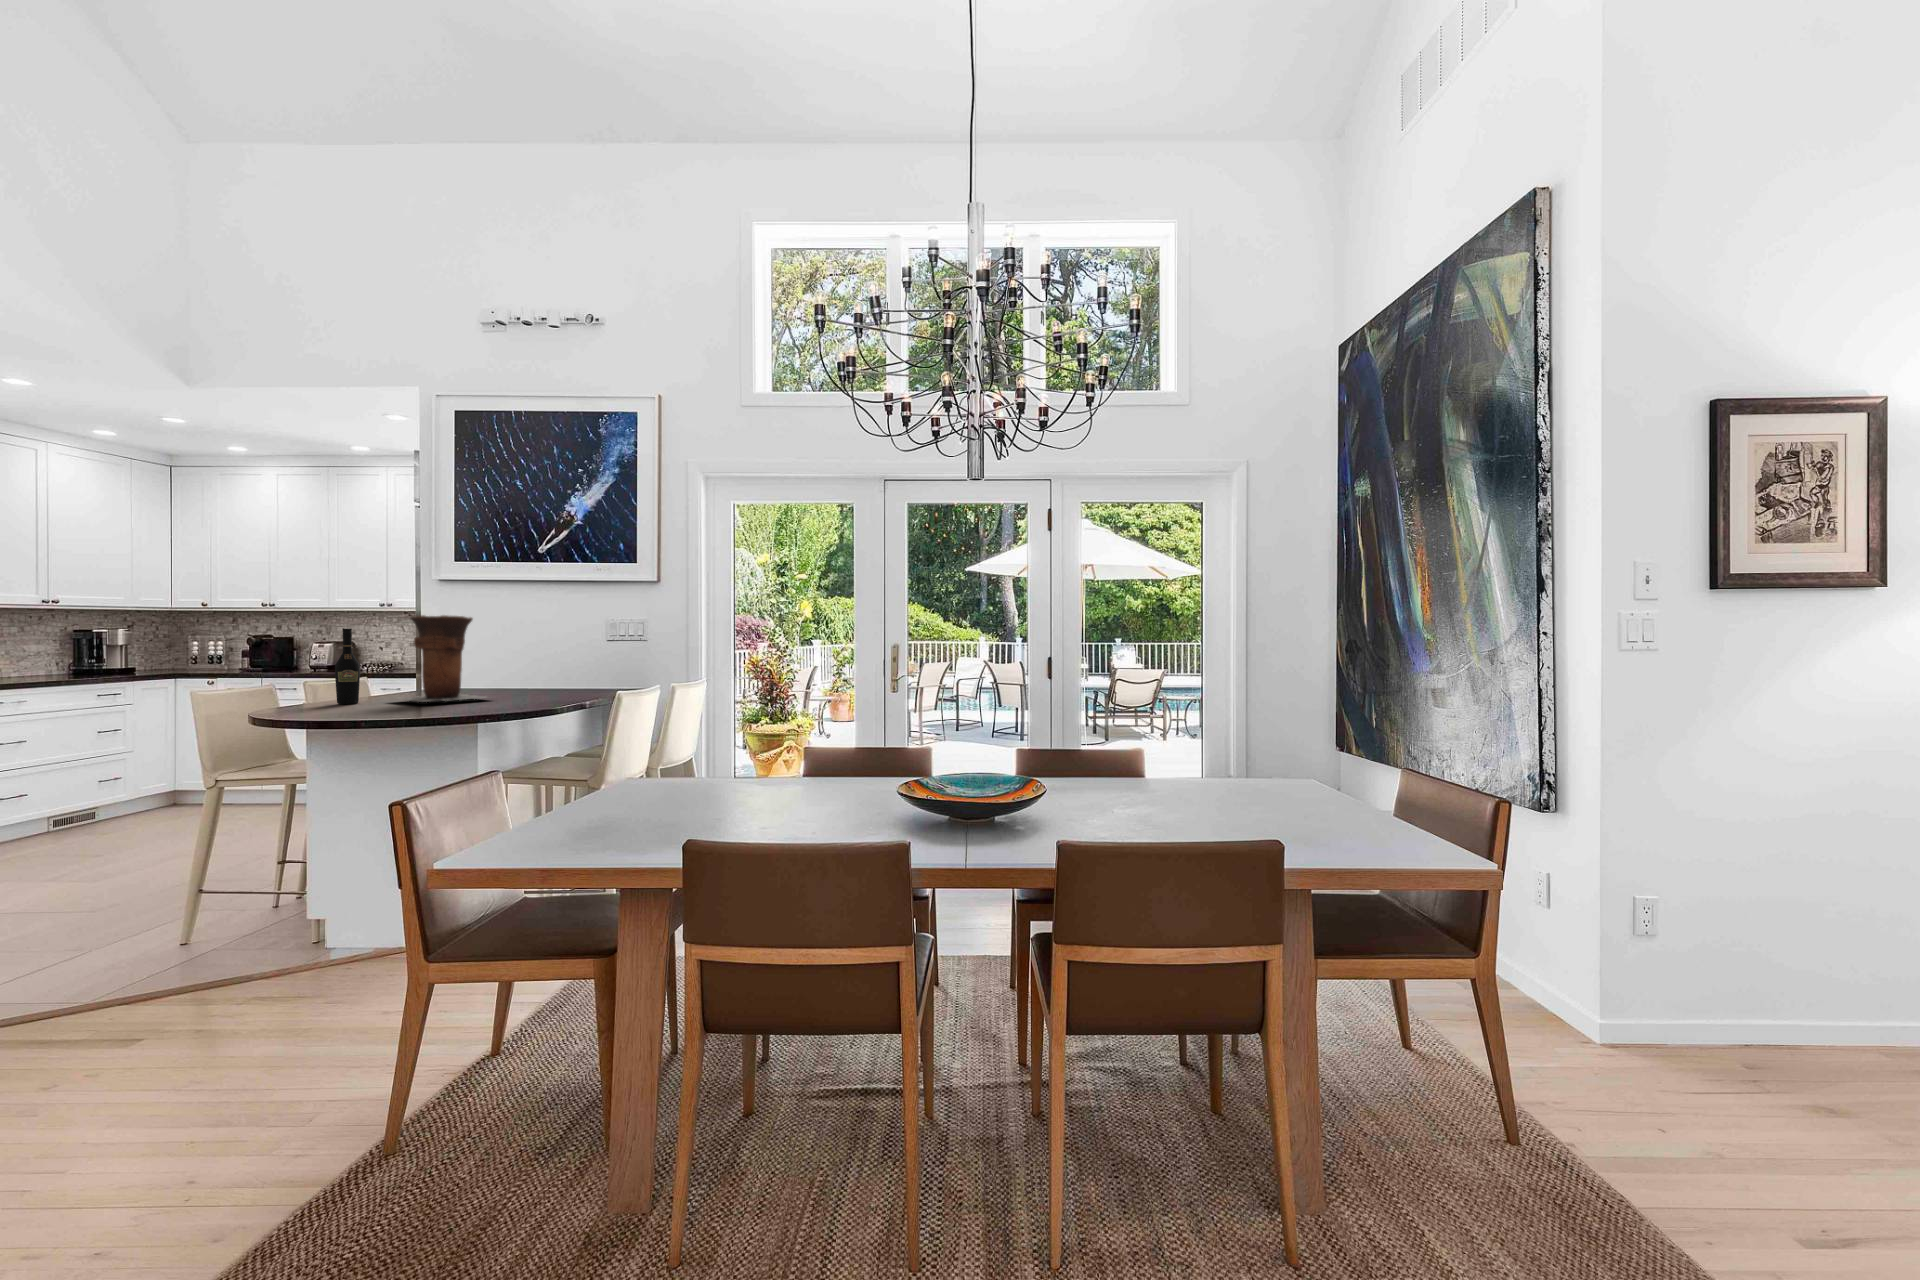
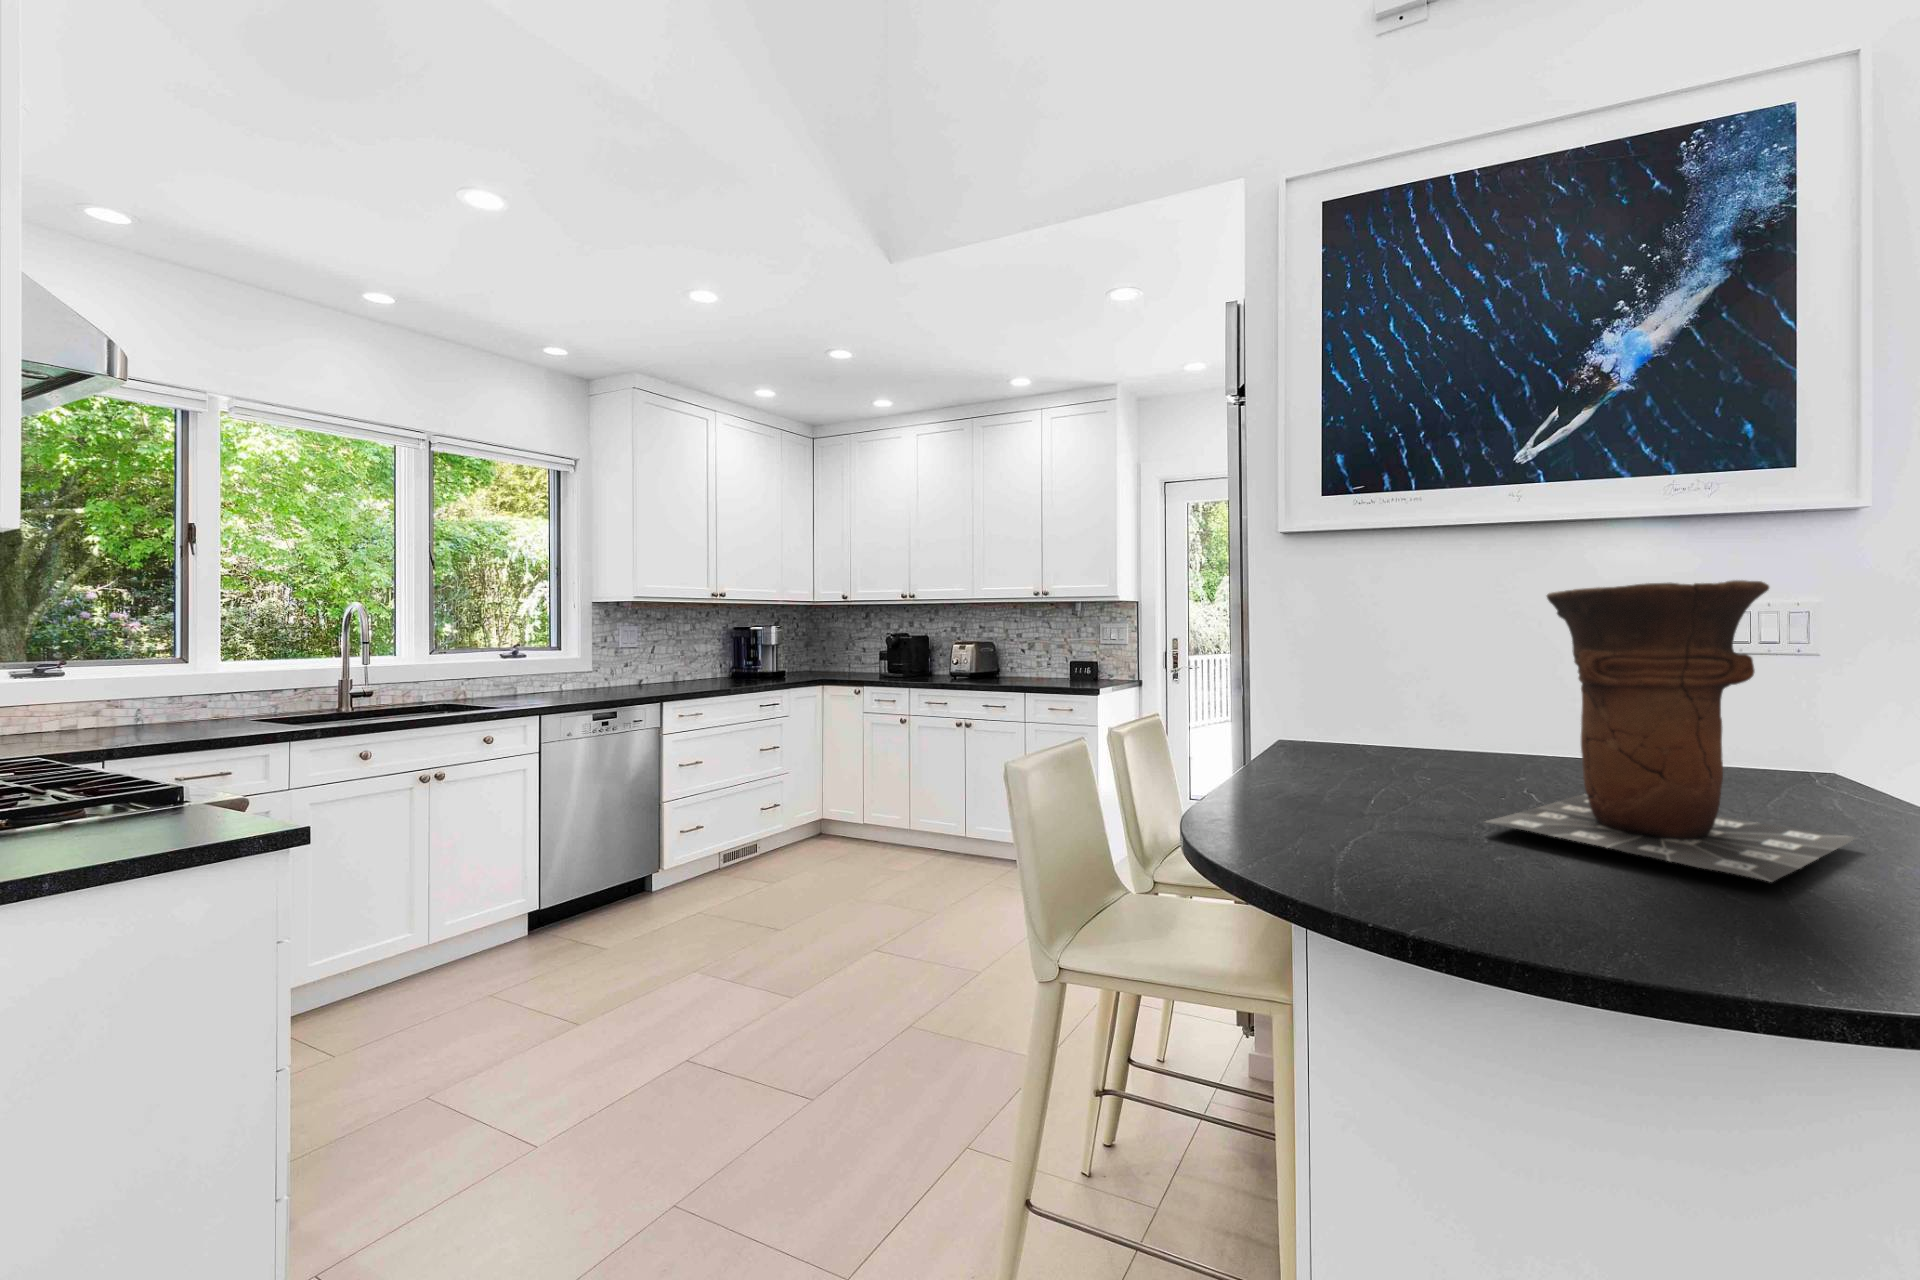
wine bottle: present [335,629,360,704] -> none [1350,628,1416,841]

